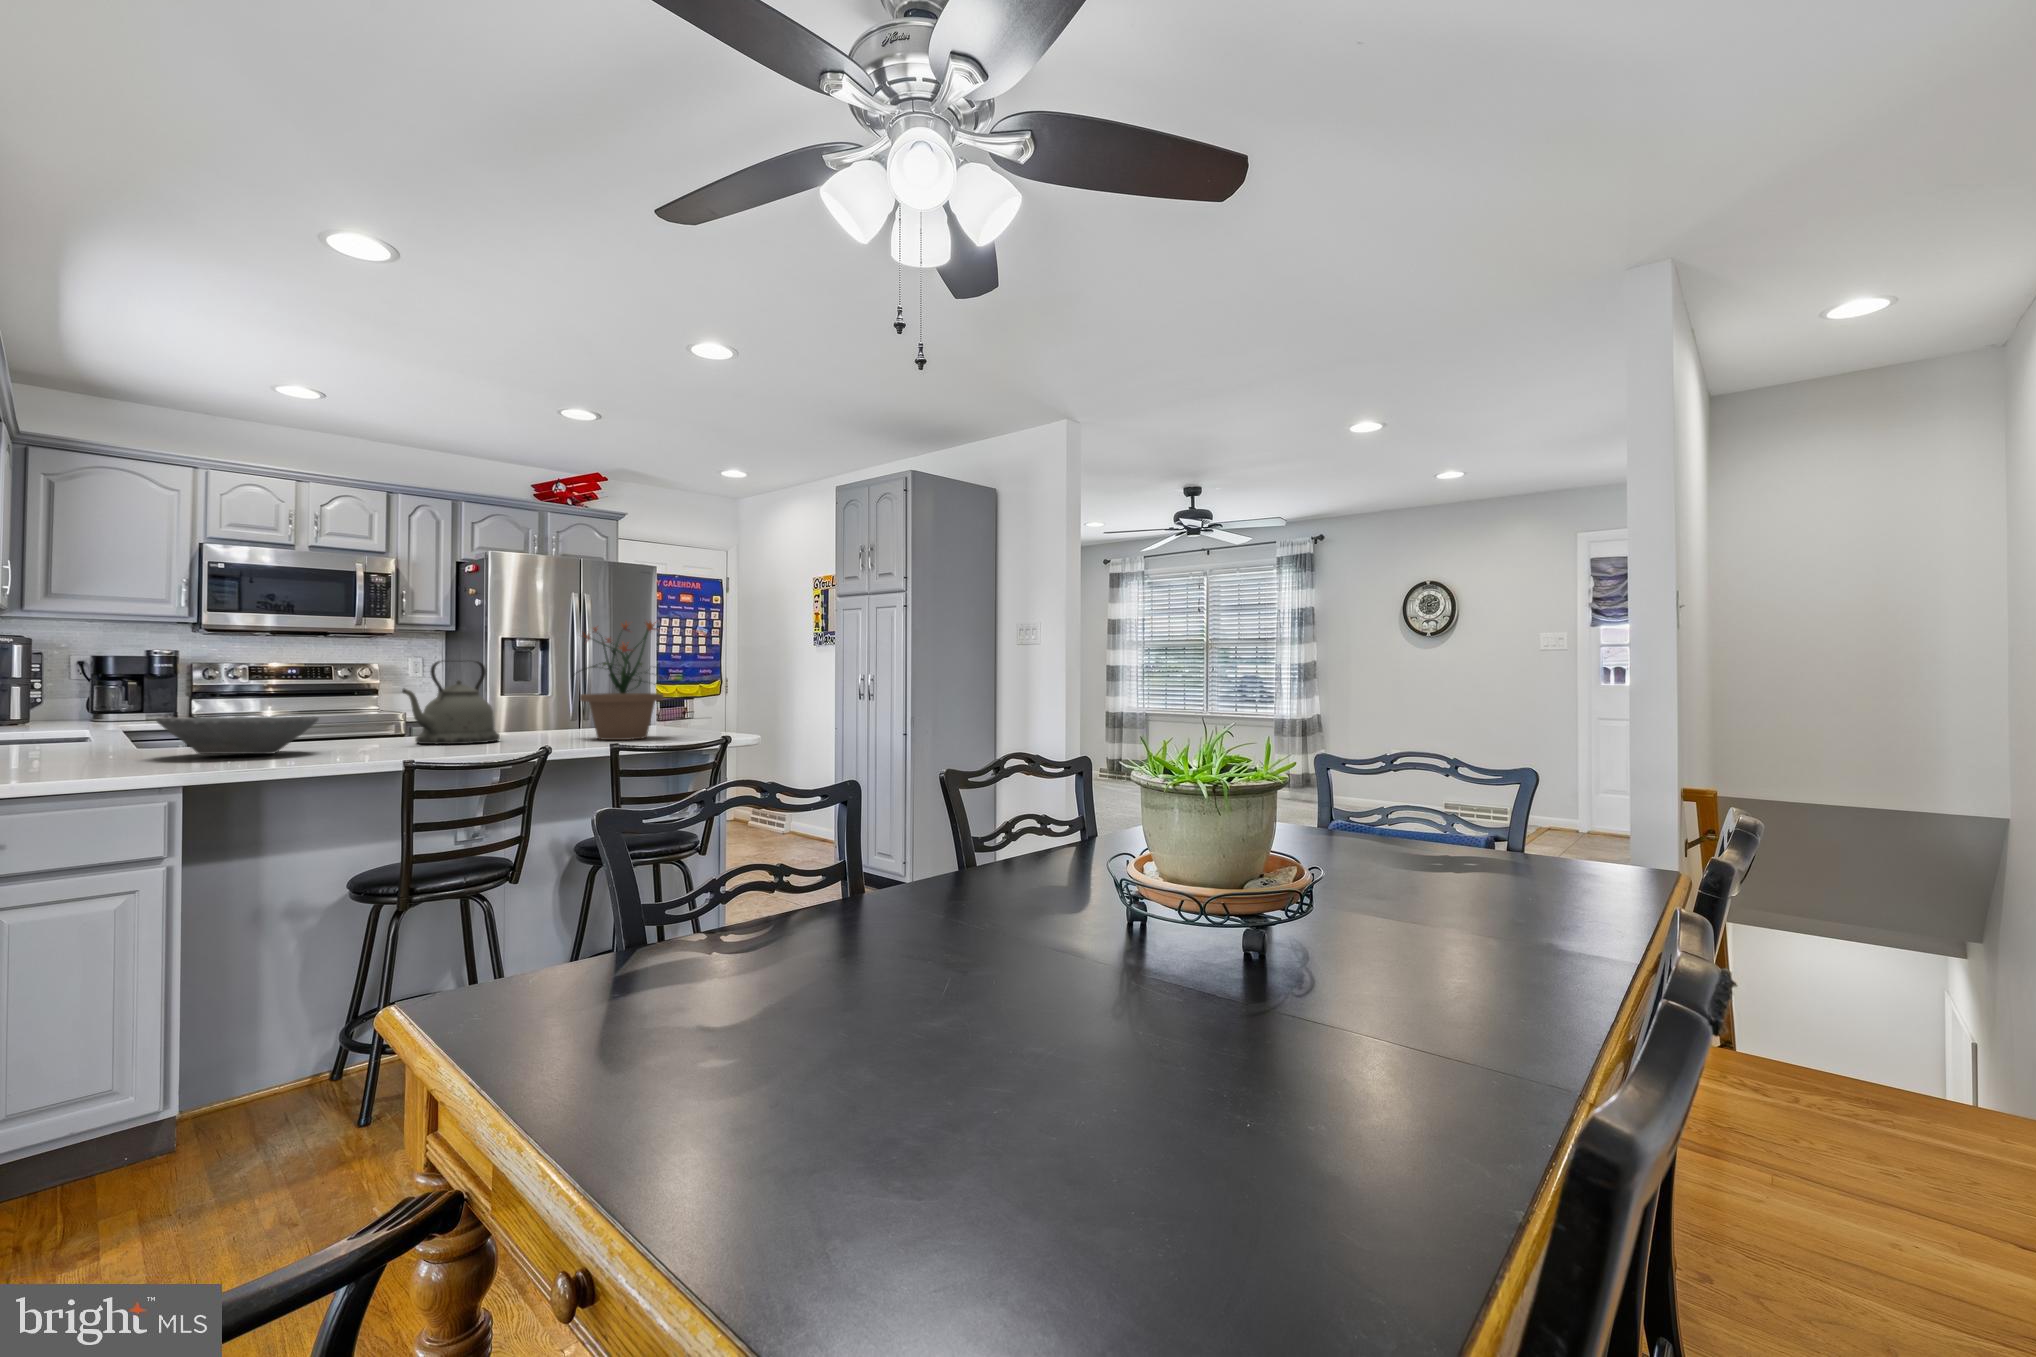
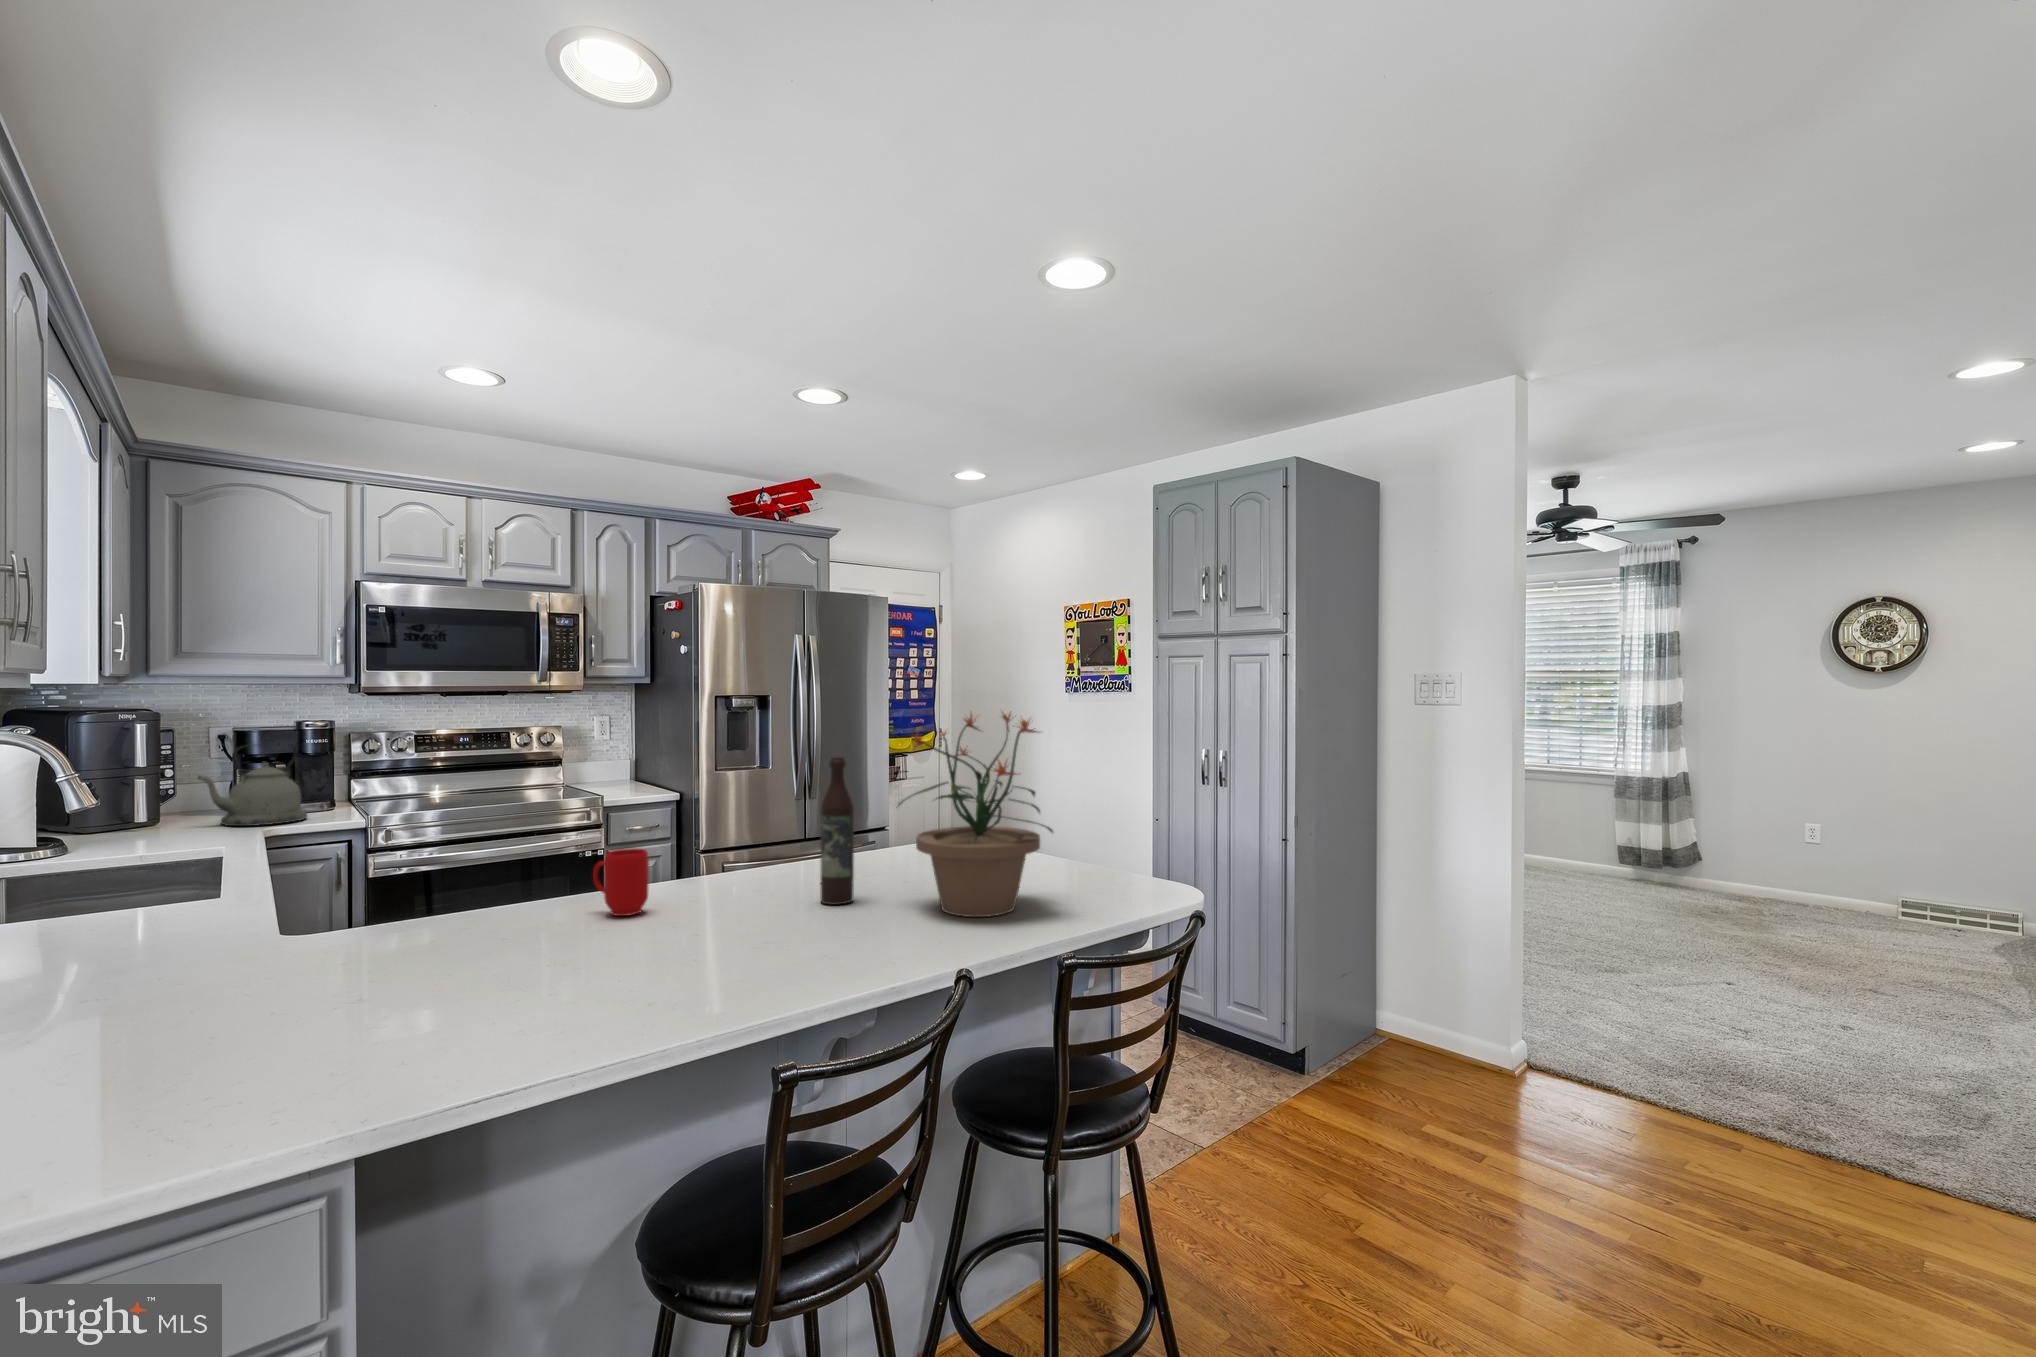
wine bottle: none [521,646,545,738] -> present [820,757,854,905]
kettle: present [402,661,500,744] -> present [198,743,307,826]
mug: none [363,701,401,740] -> present [593,849,649,916]
bowl: present [156,717,318,754] -> none [286,917,553,1023]

